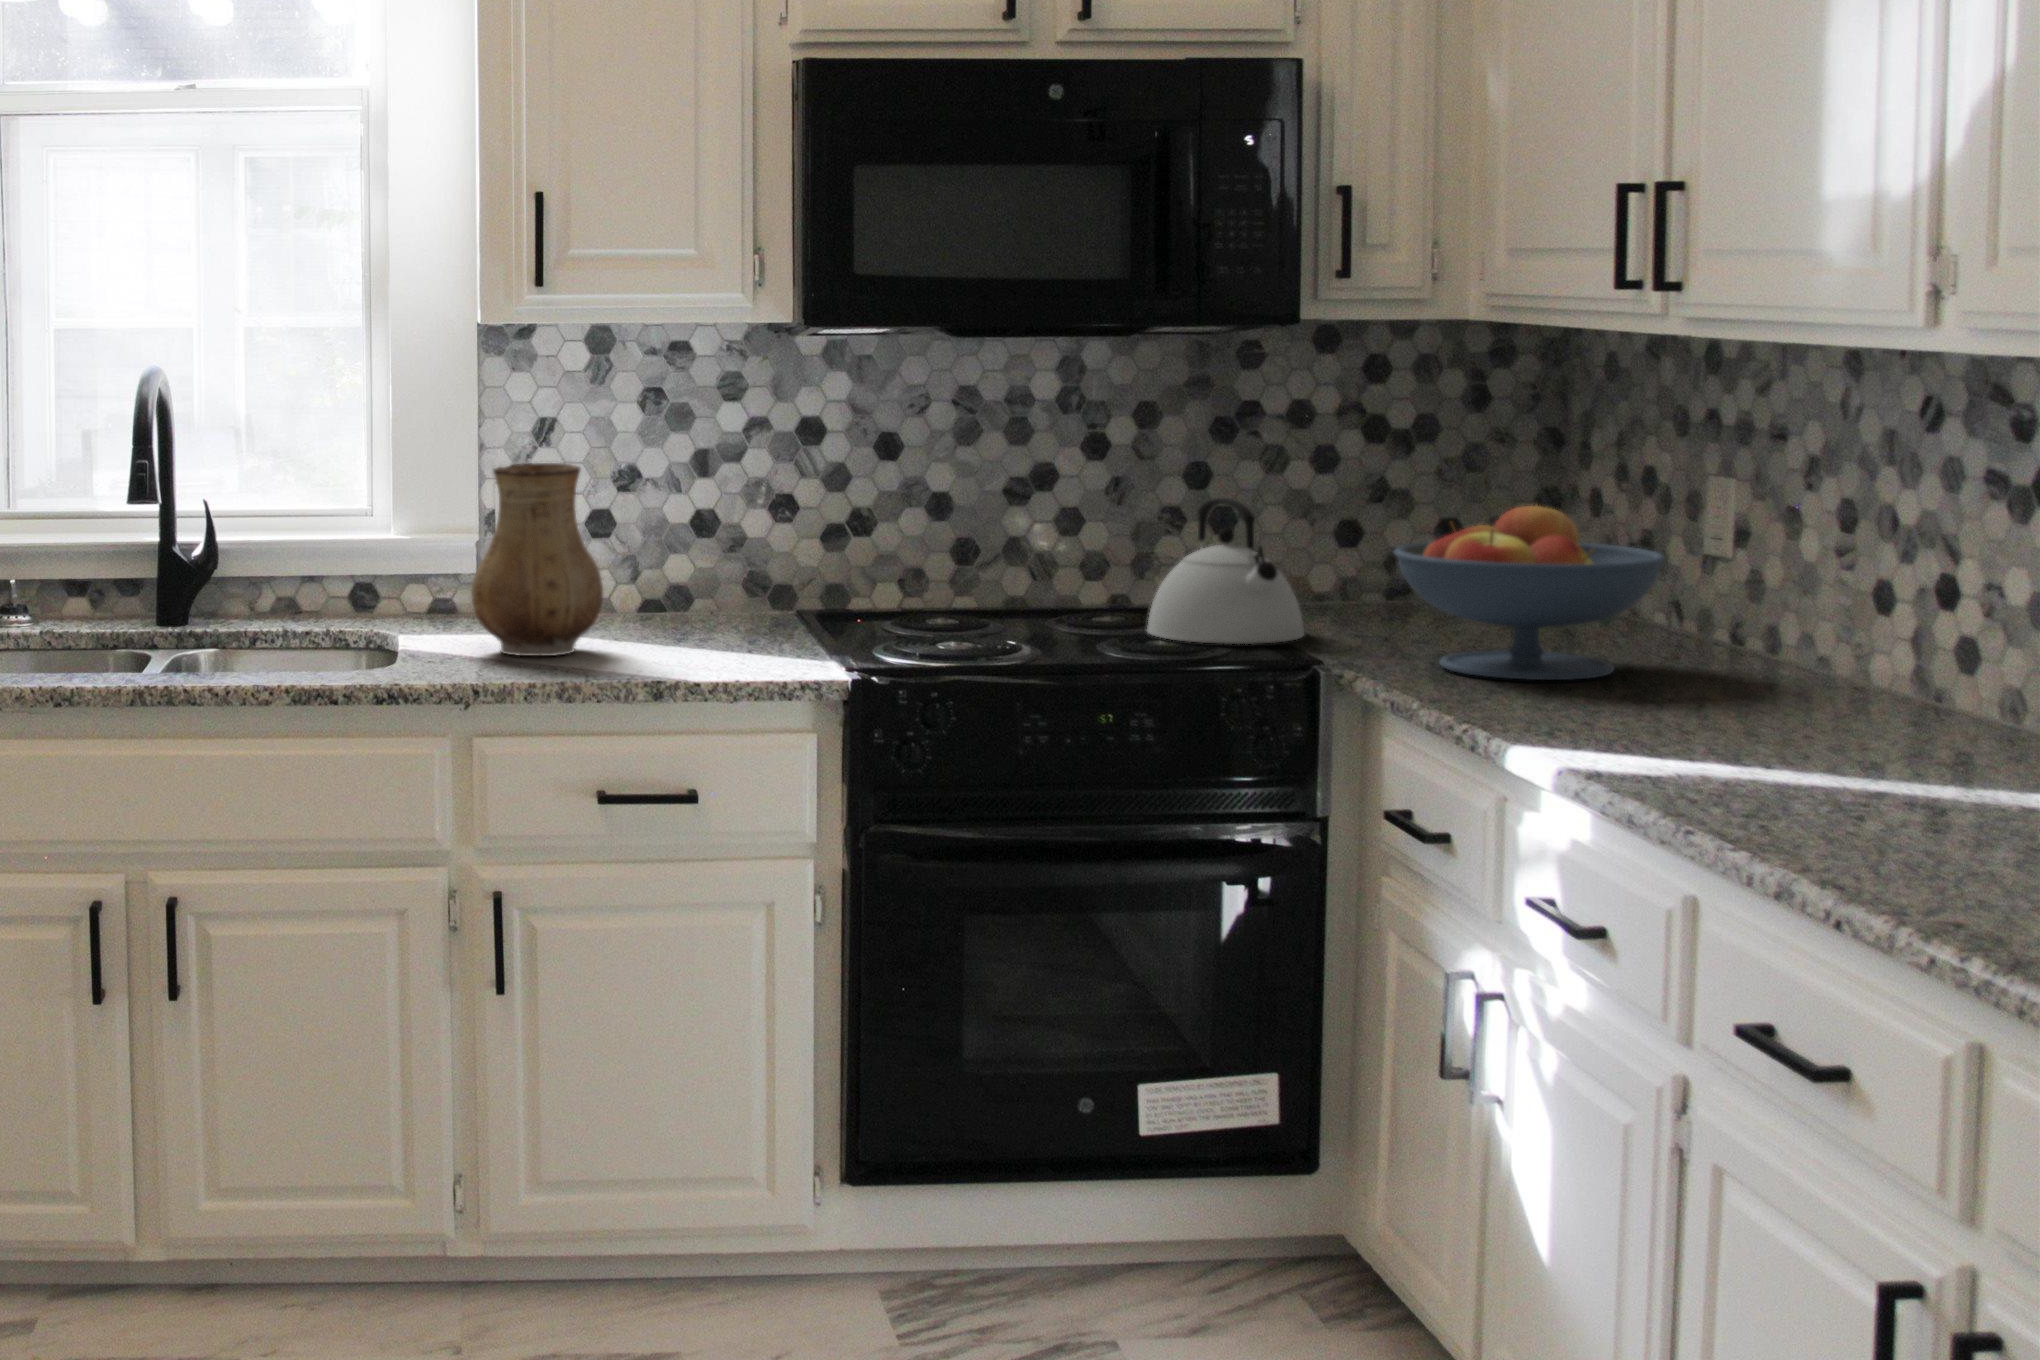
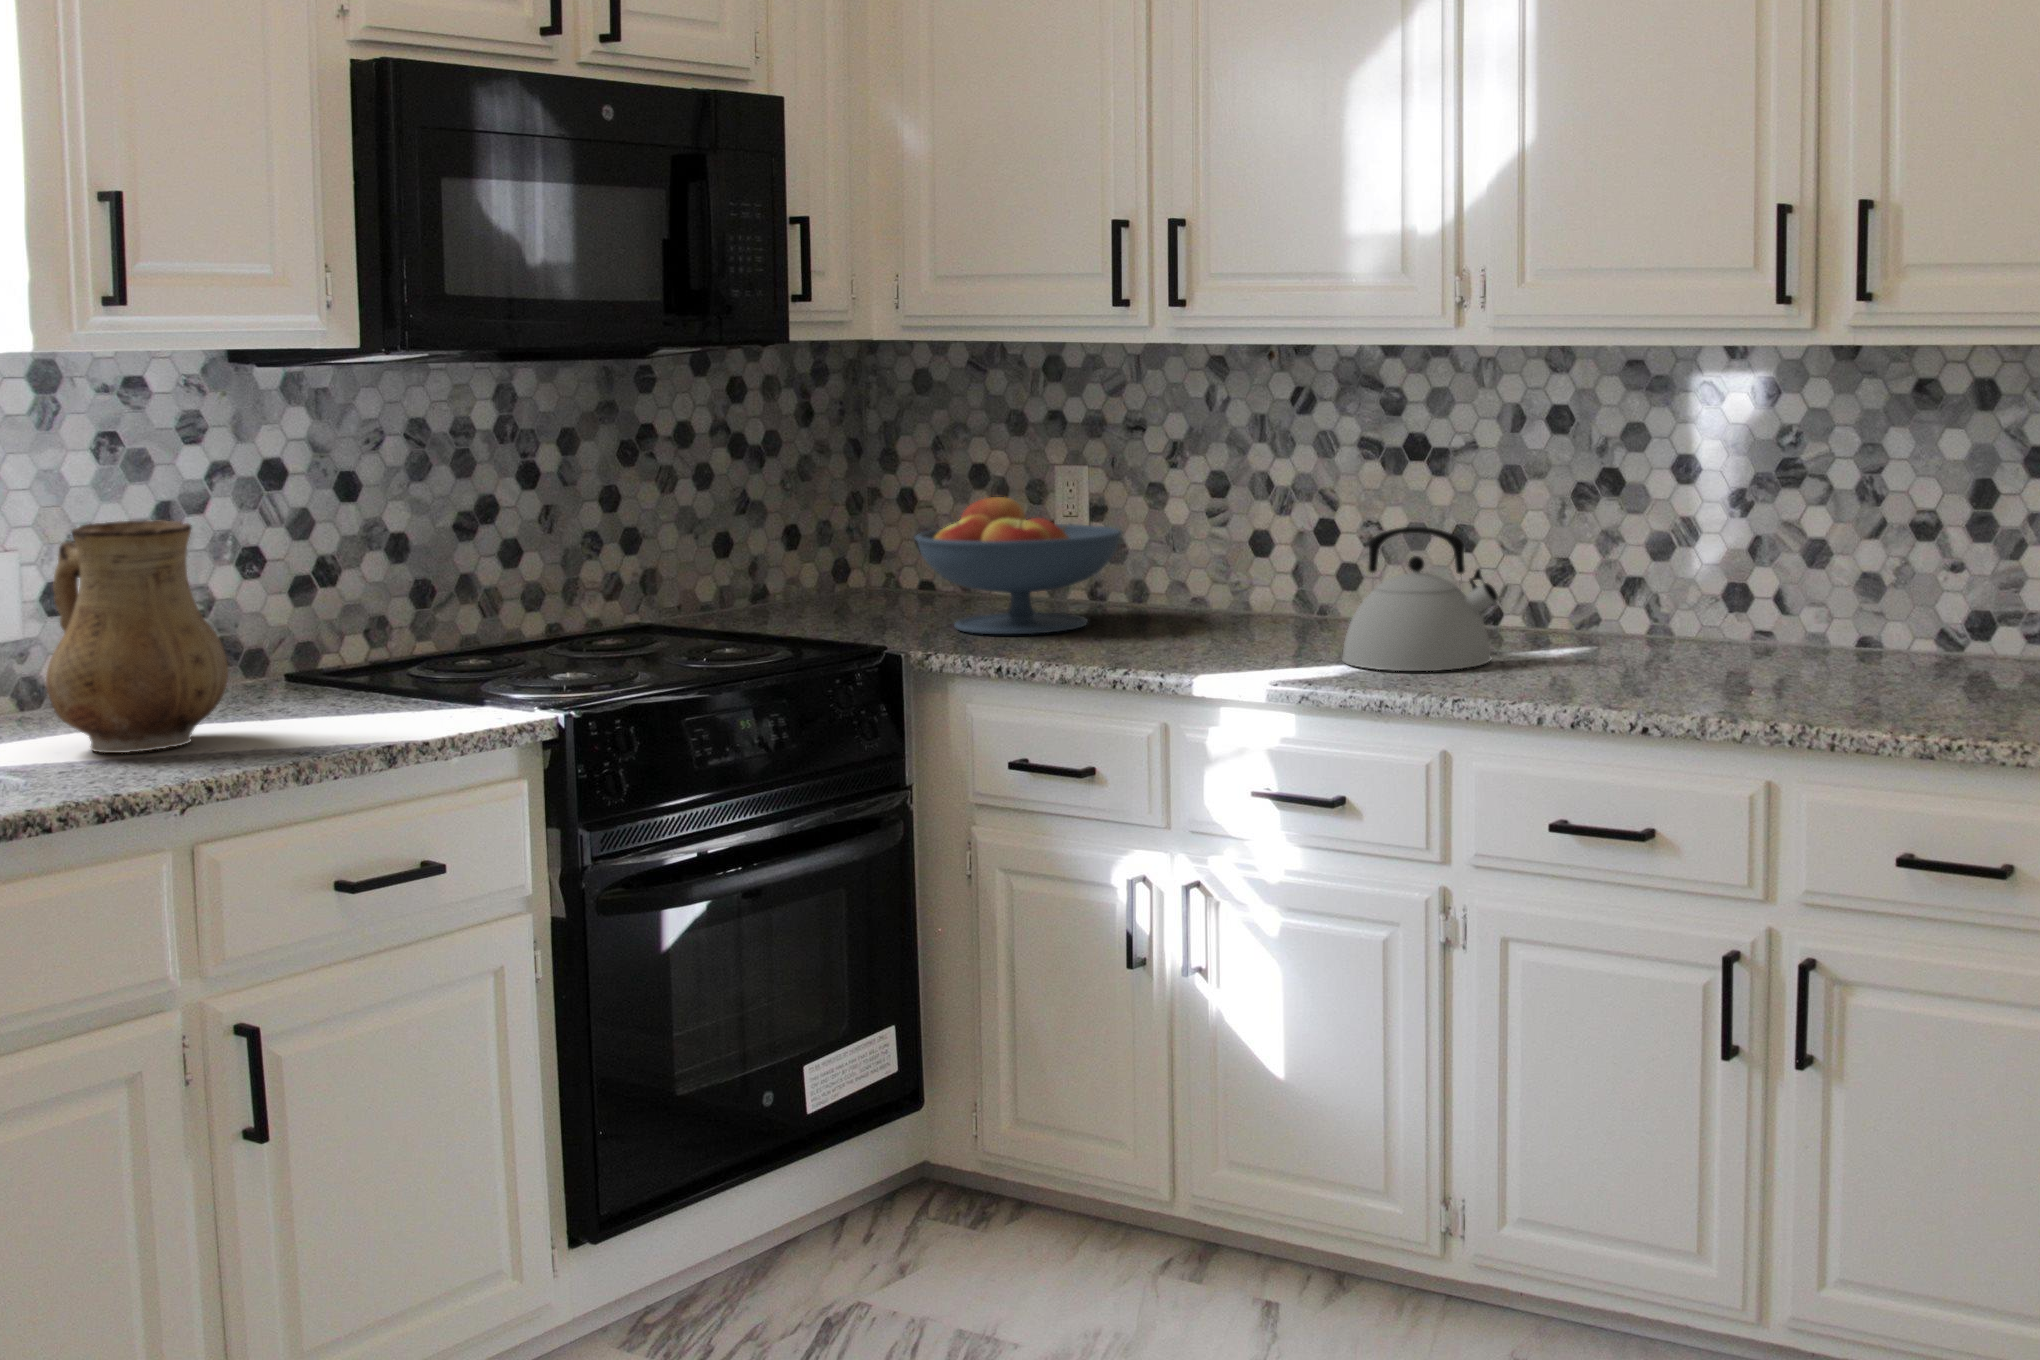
kettle: present [1147,498,1304,644] -> present [1342,527,1498,671]

